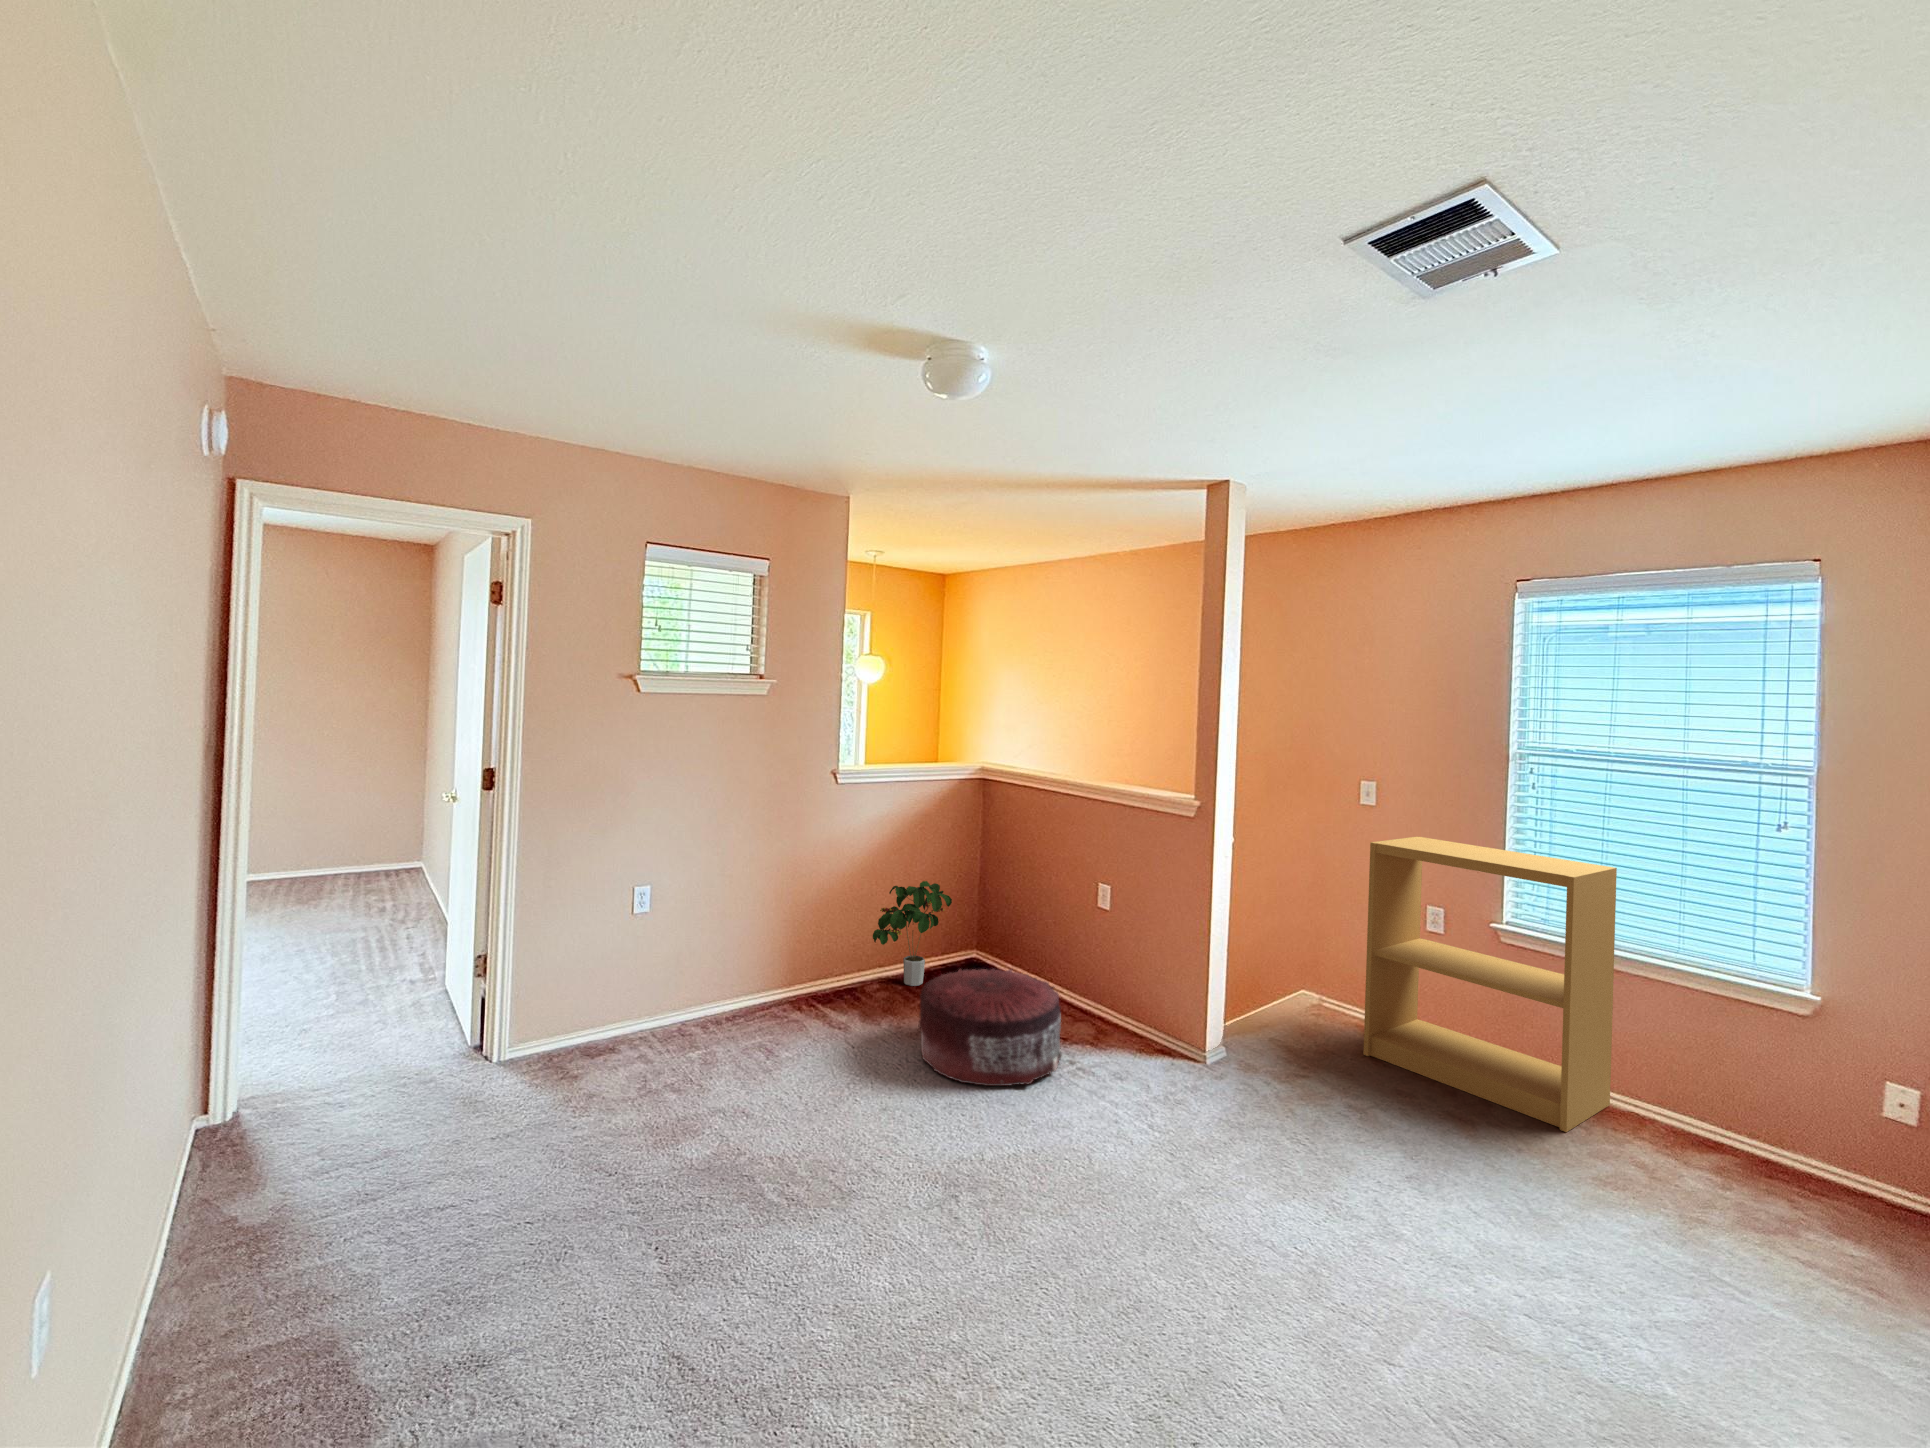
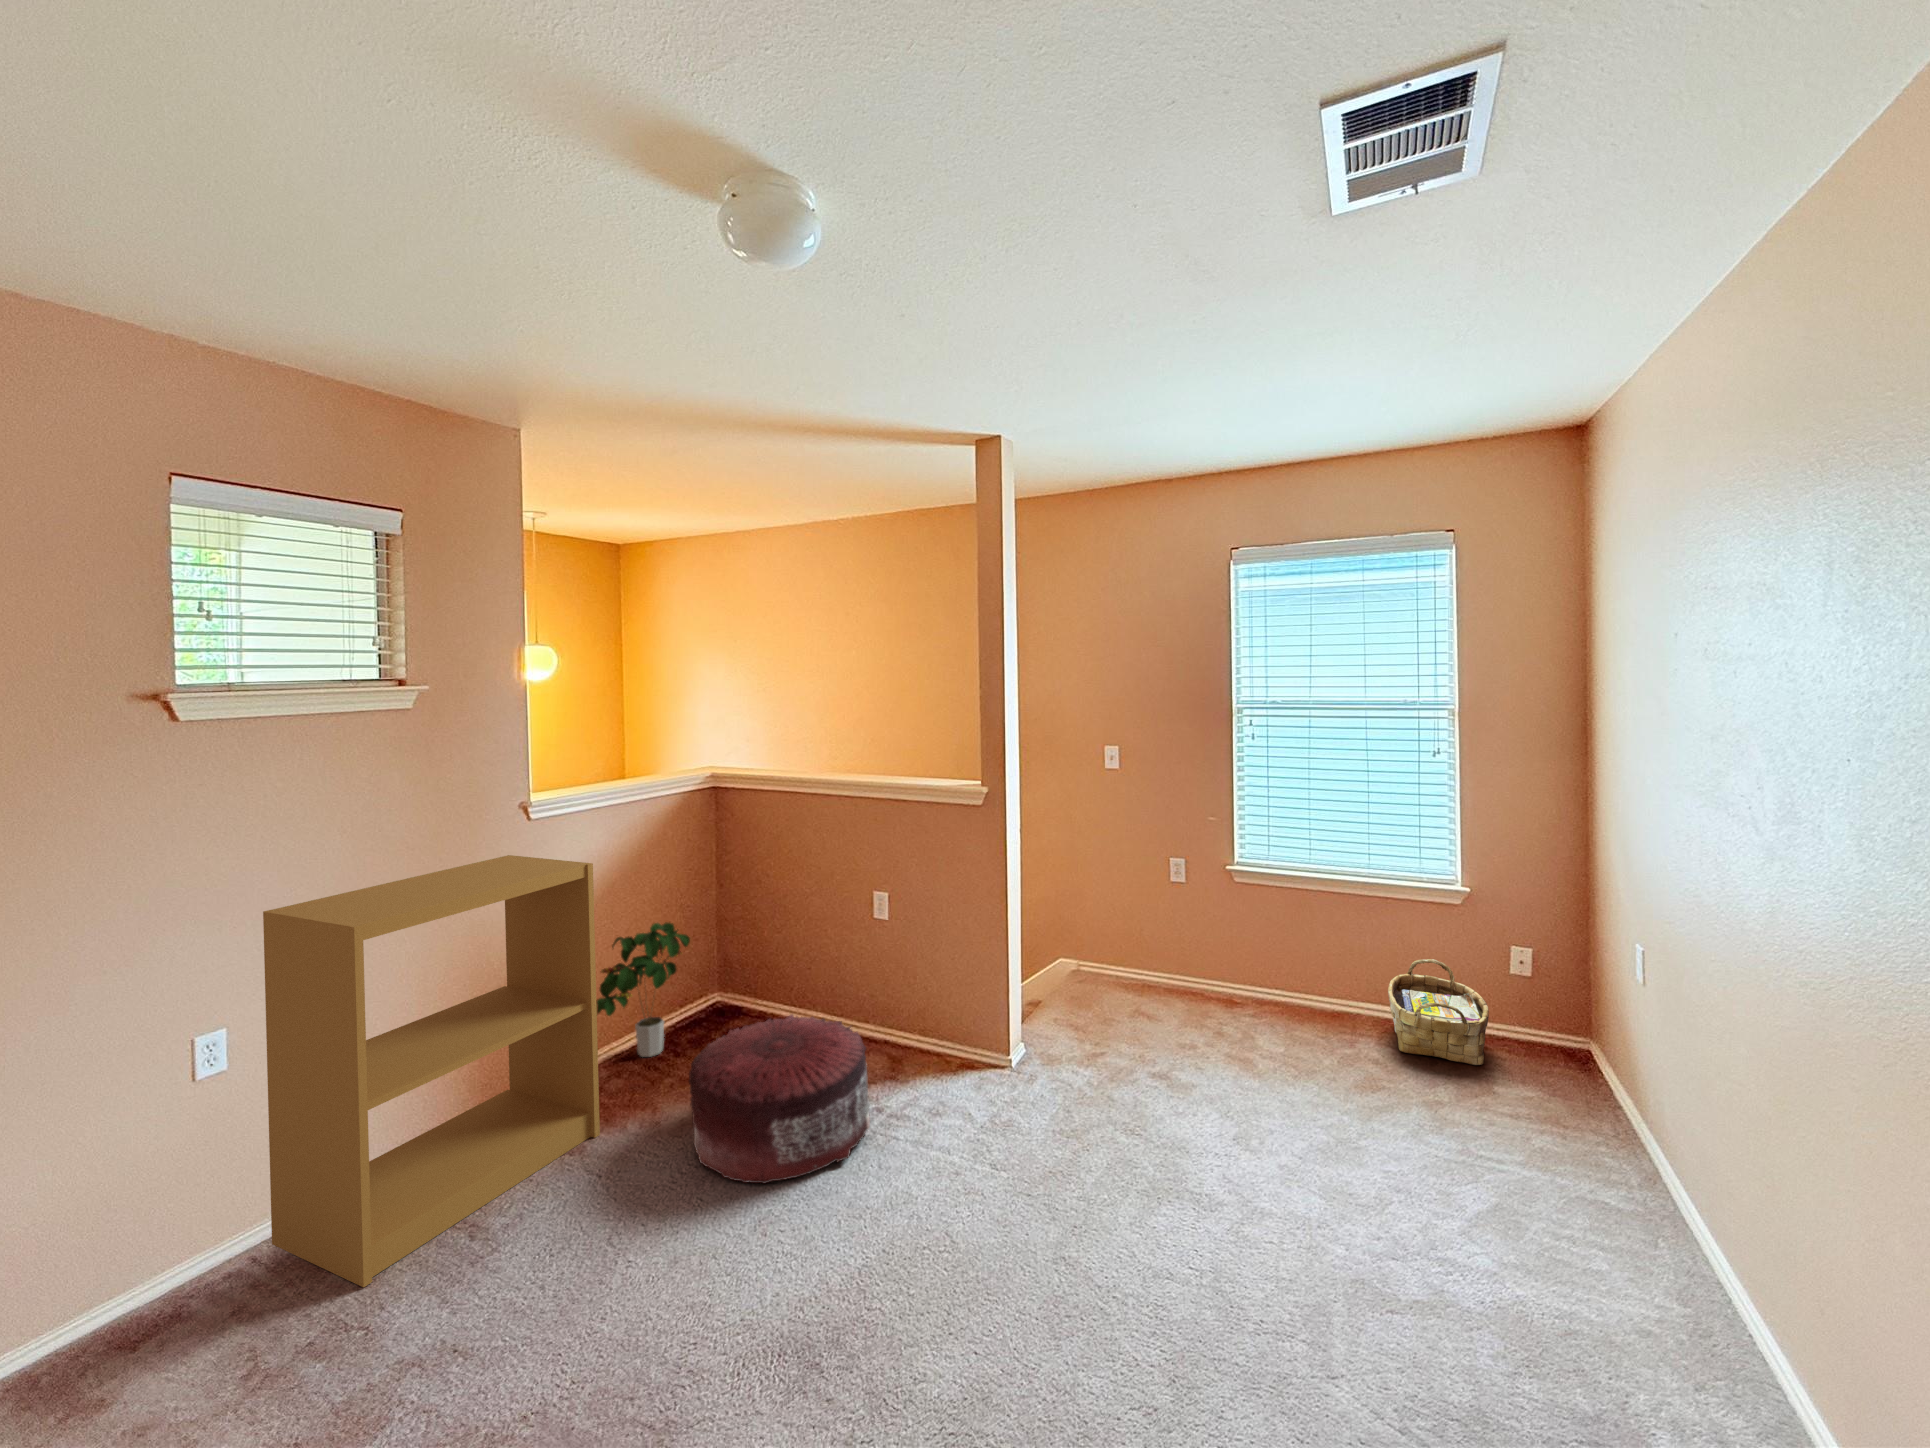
bookshelf: present [1363,837,1617,1132] -> present [263,855,600,1287]
woven basket: none [1668,1069,1812,1200] -> present [1388,959,1489,1065]

